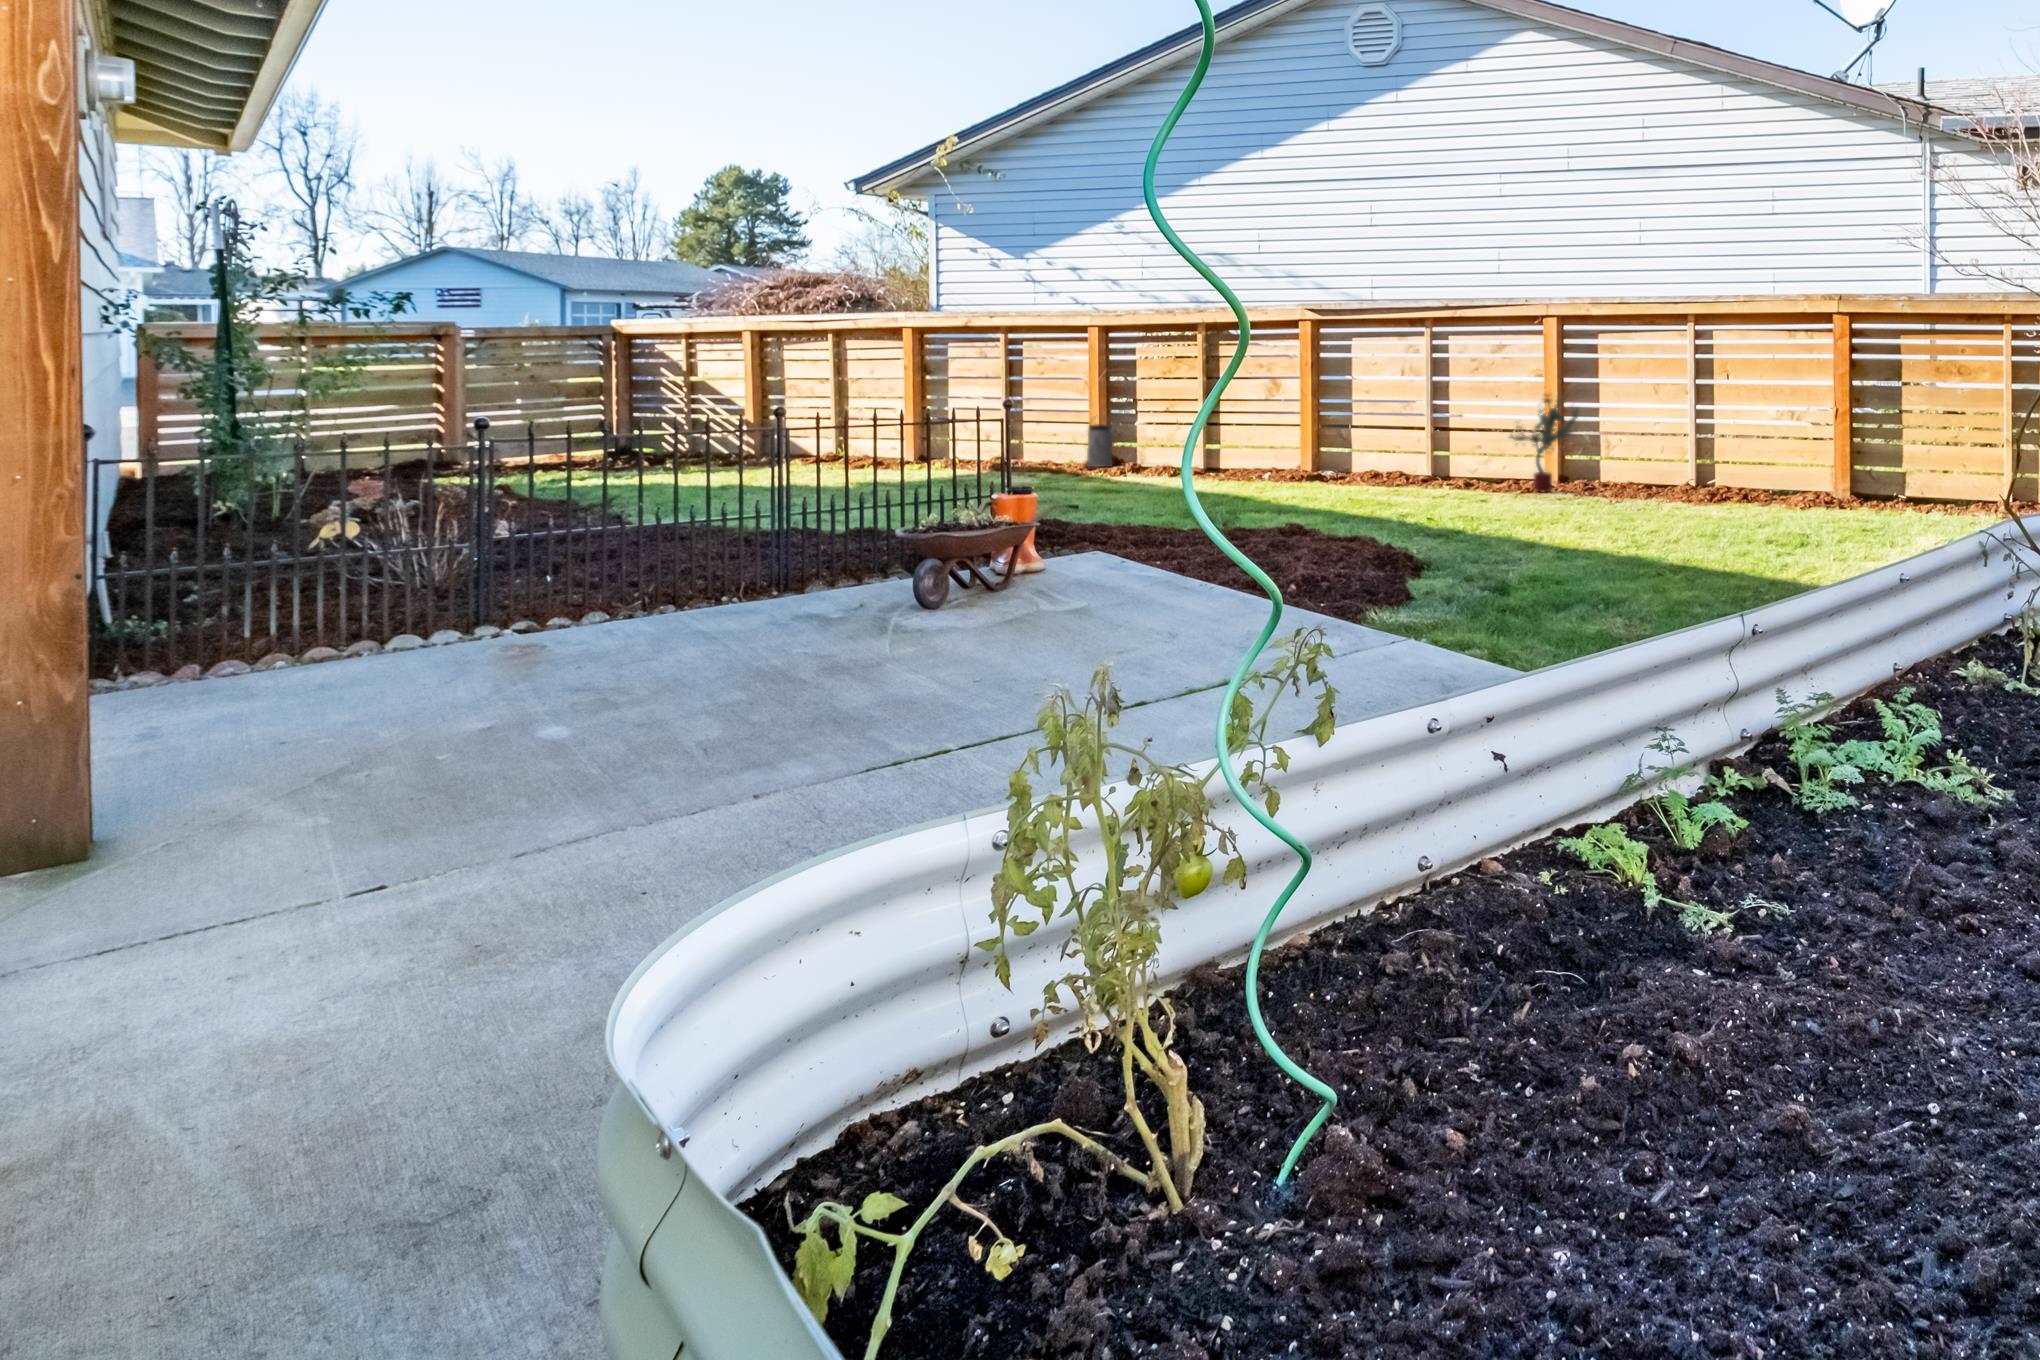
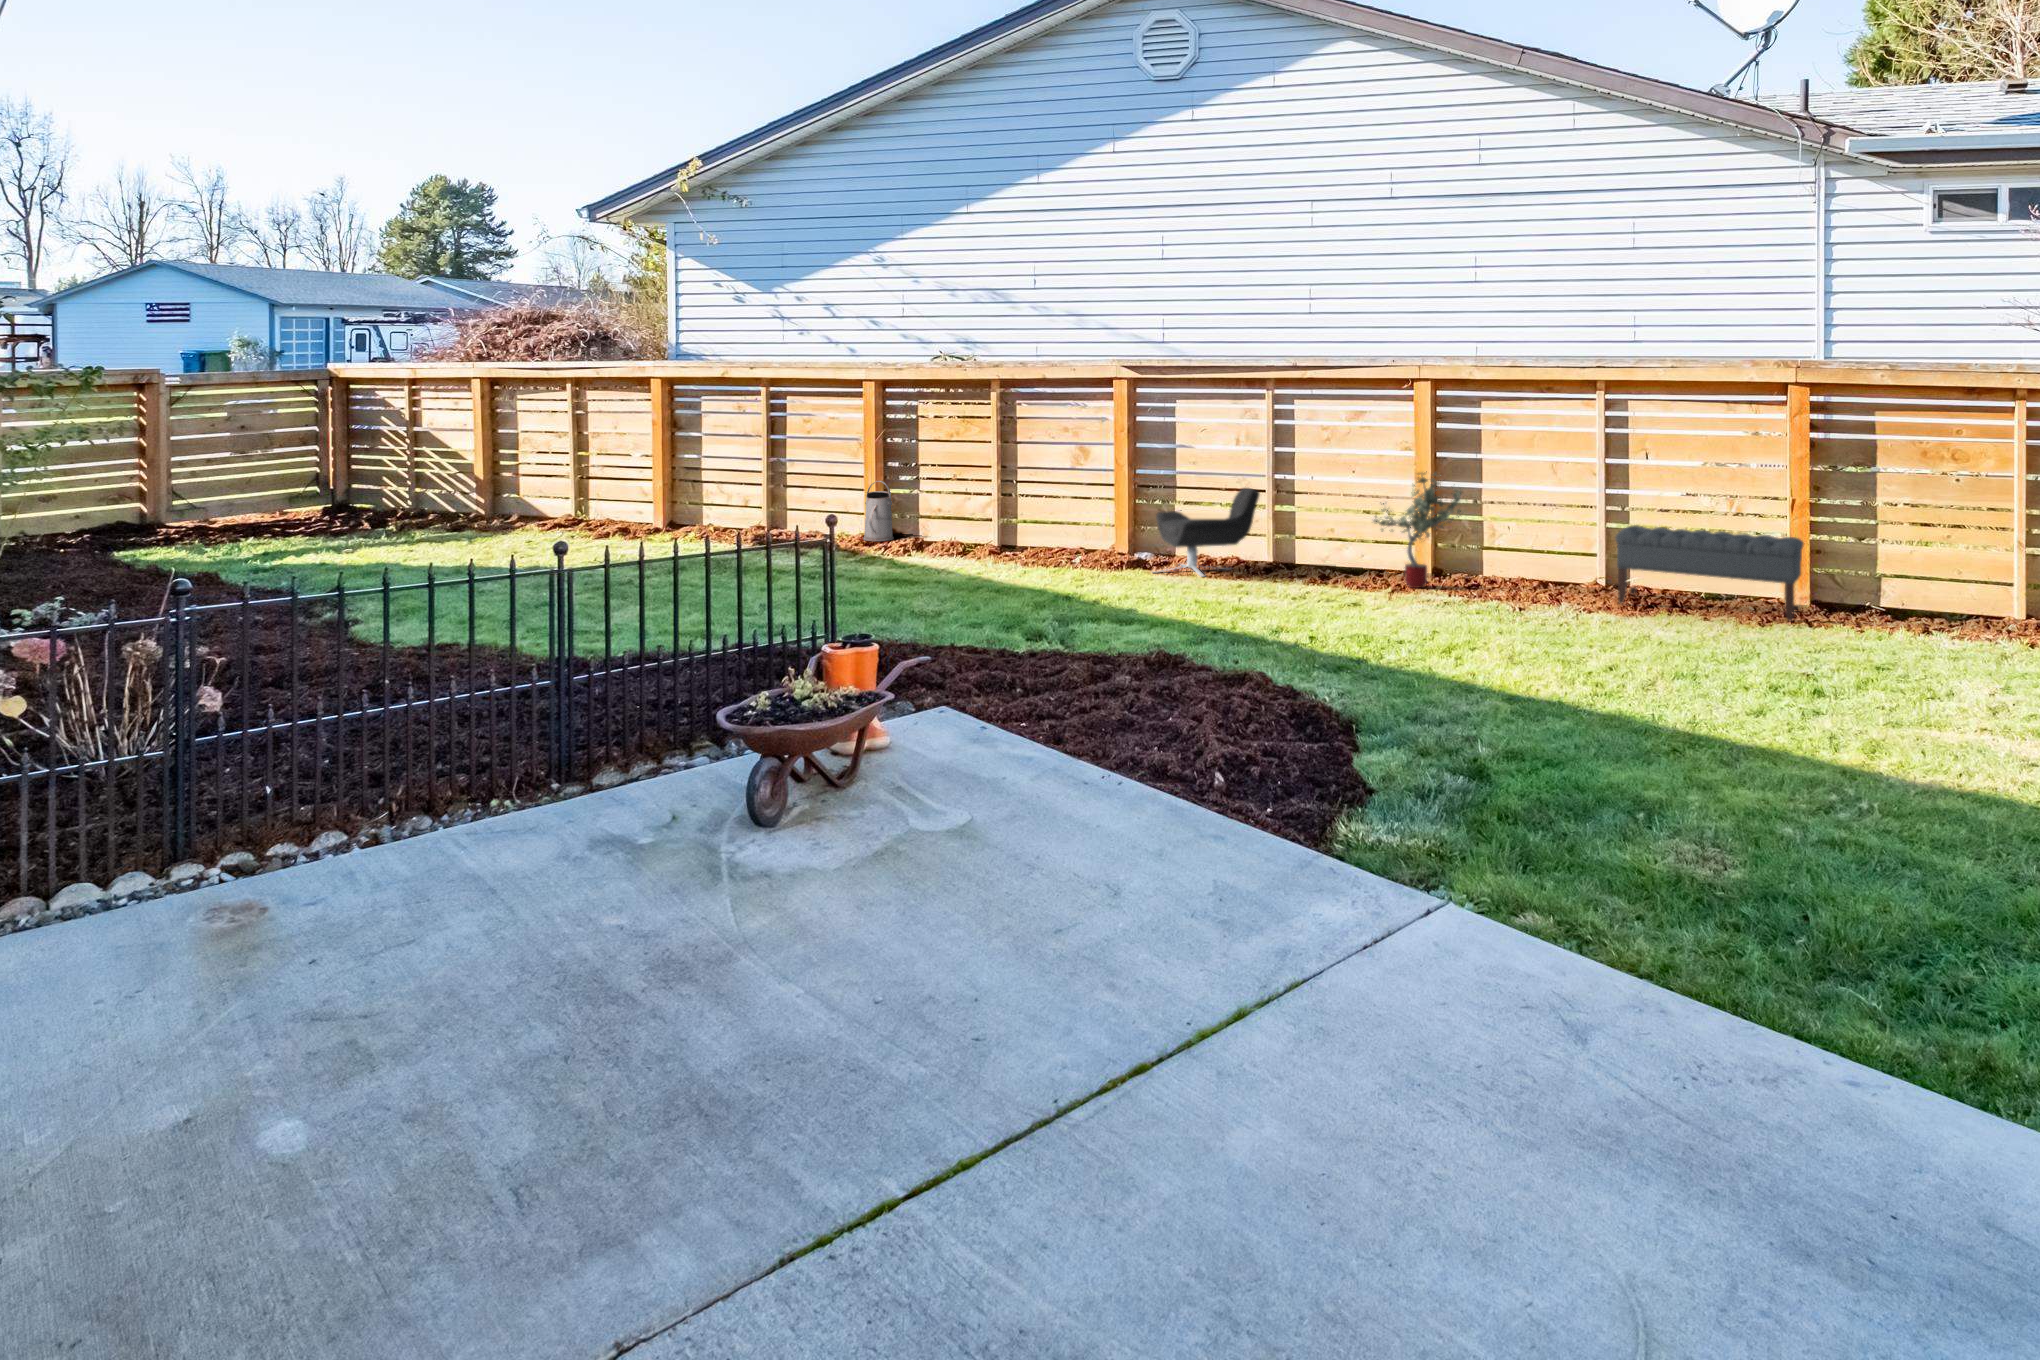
lounge chair: none [1325,411,1419,488] -> present [1153,488,1260,577]
bench: none [1697,435,1849,508] -> present [1615,525,1804,621]

